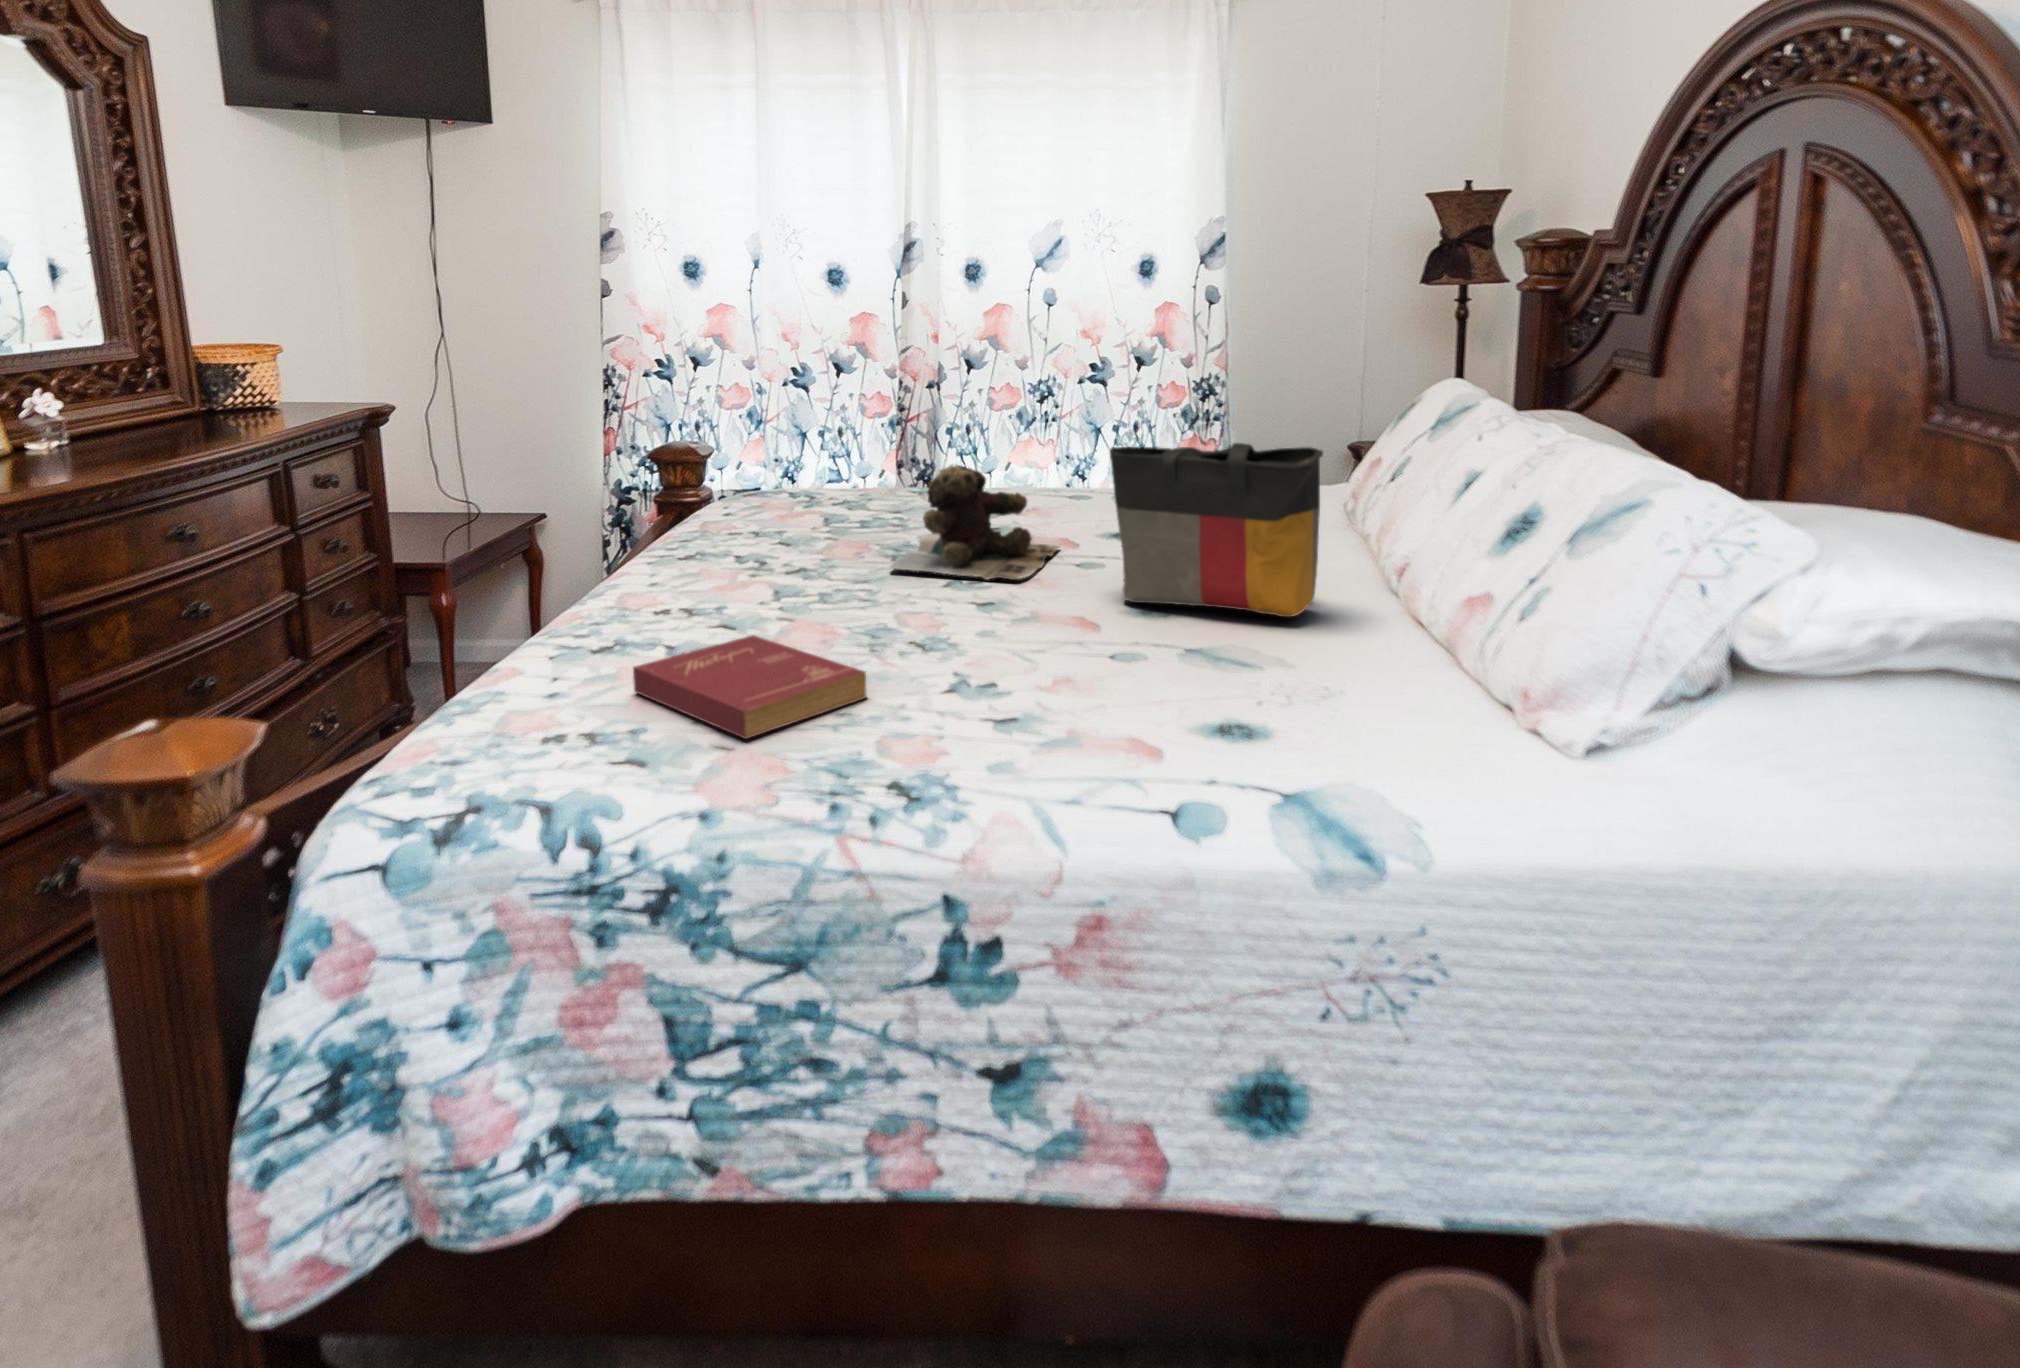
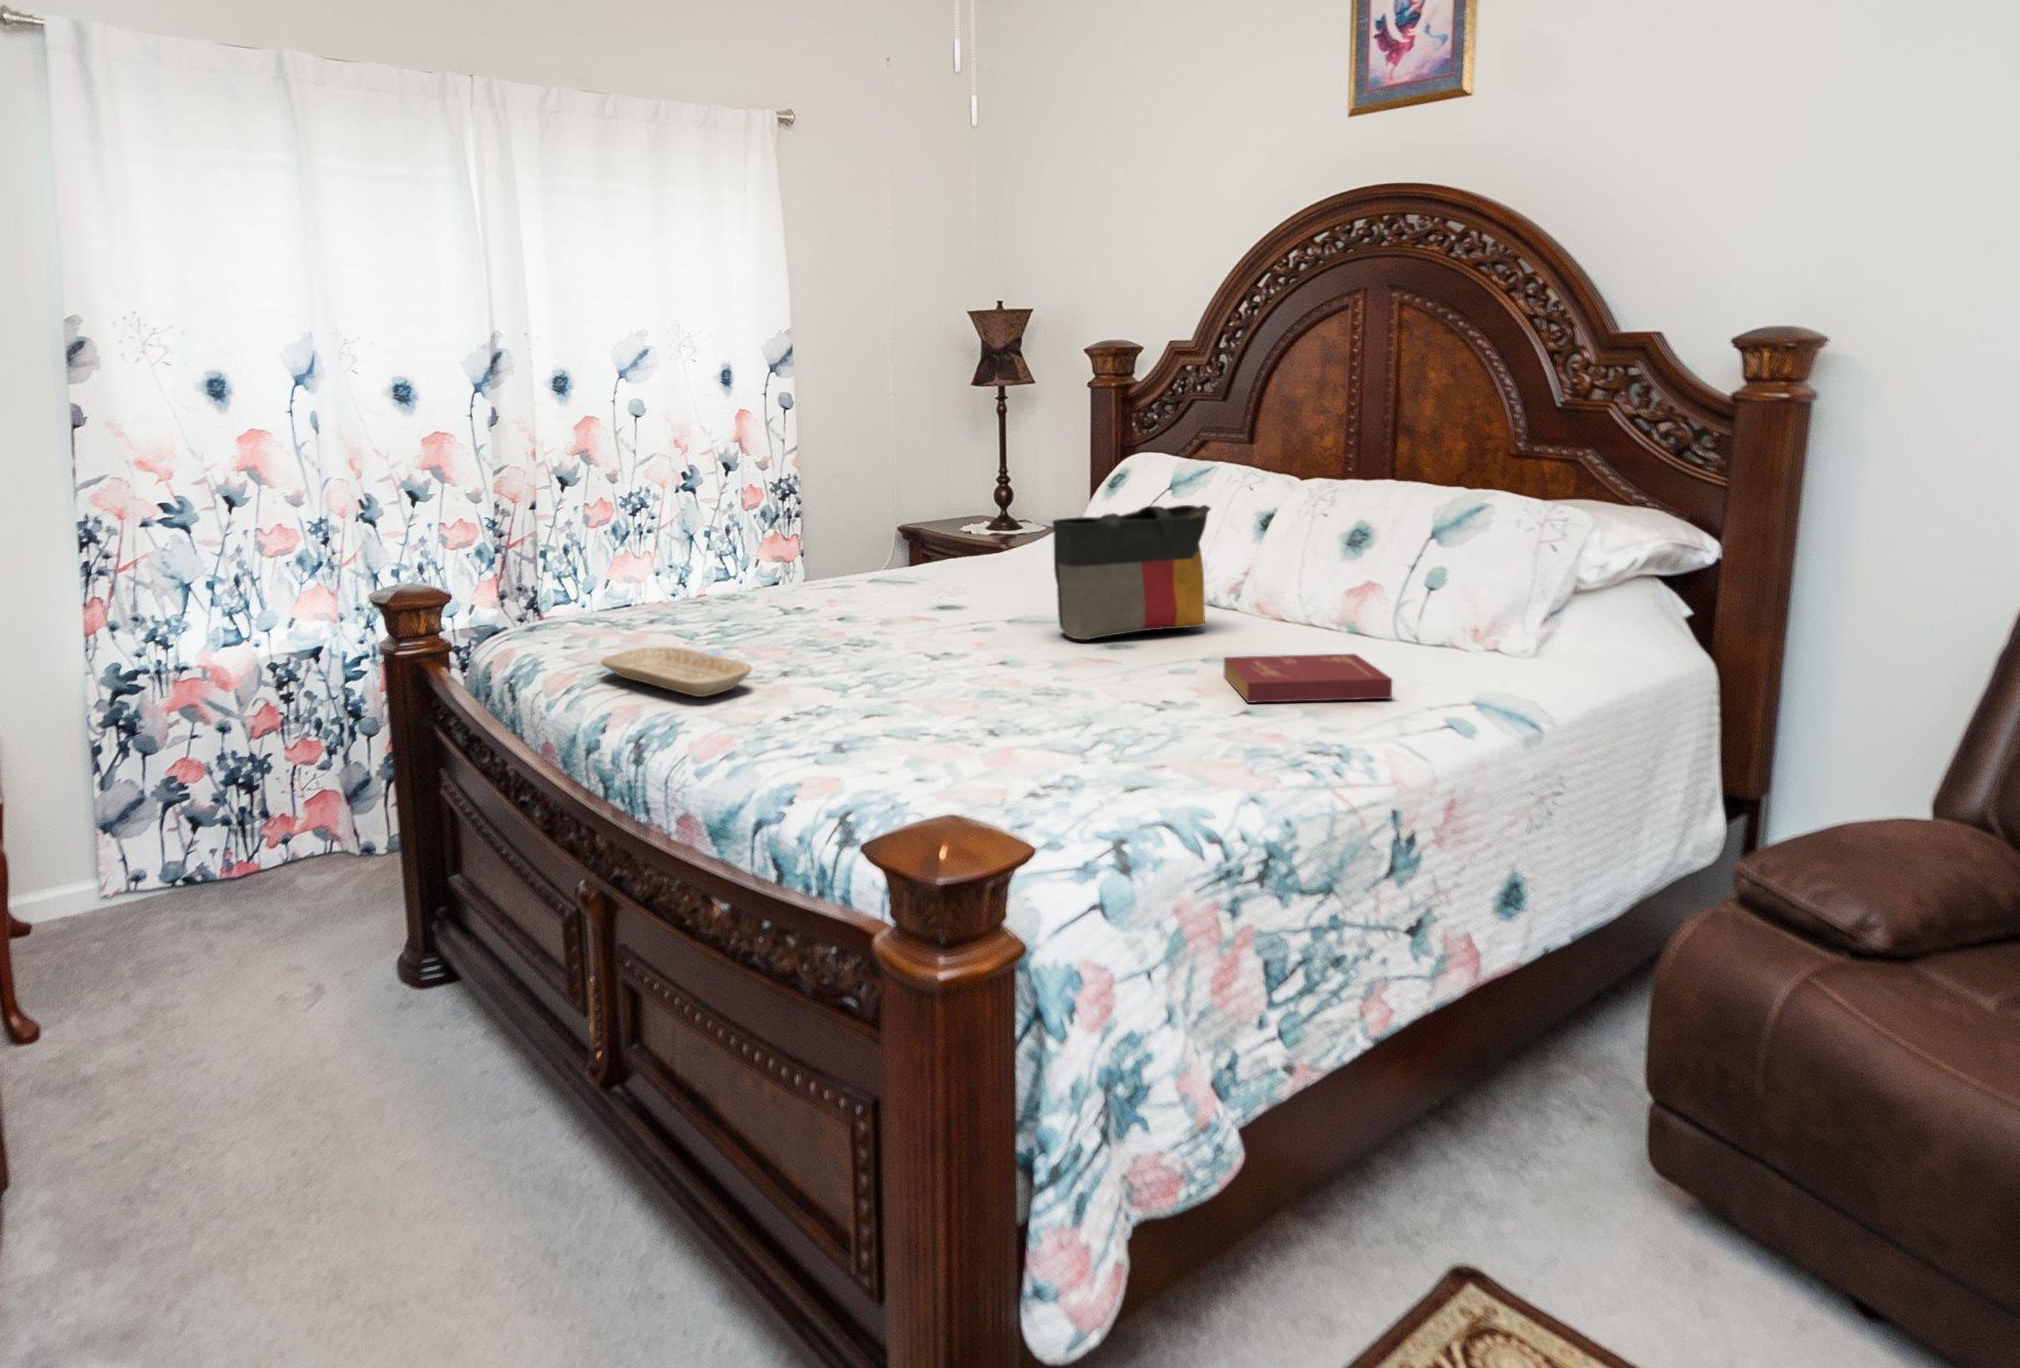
teddy bear: present [890,466,1059,580] -> none [818,557,977,657]
tray: none [674,524,769,576] -> present [601,647,752,697]
book: present [633,635,867,739] -> present [1224,654,1392,703]

